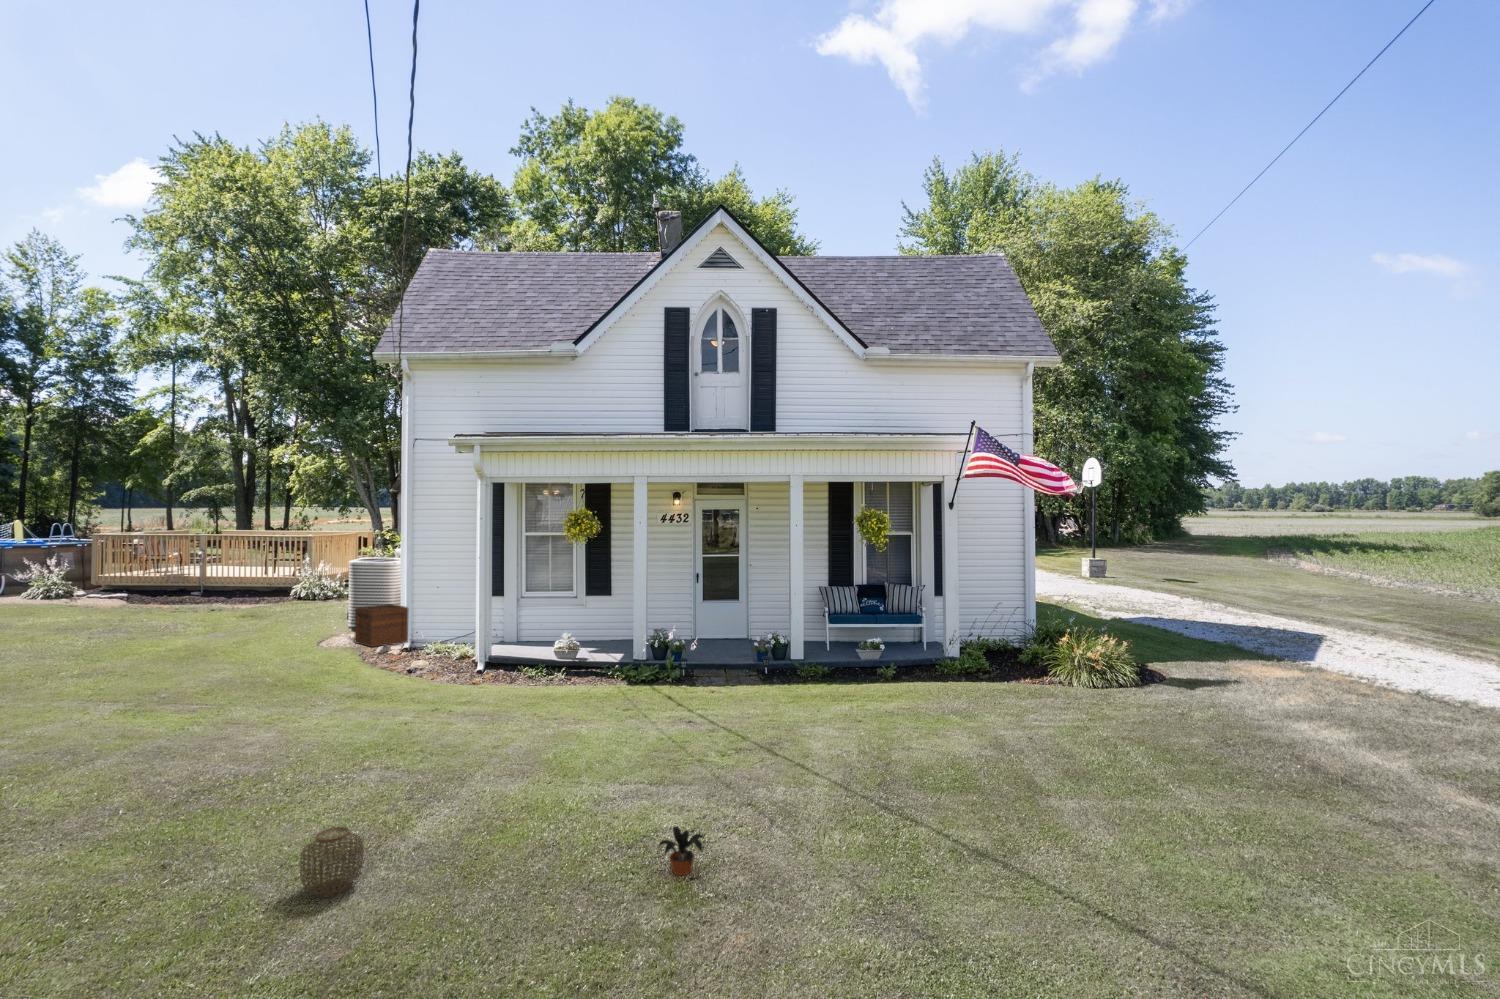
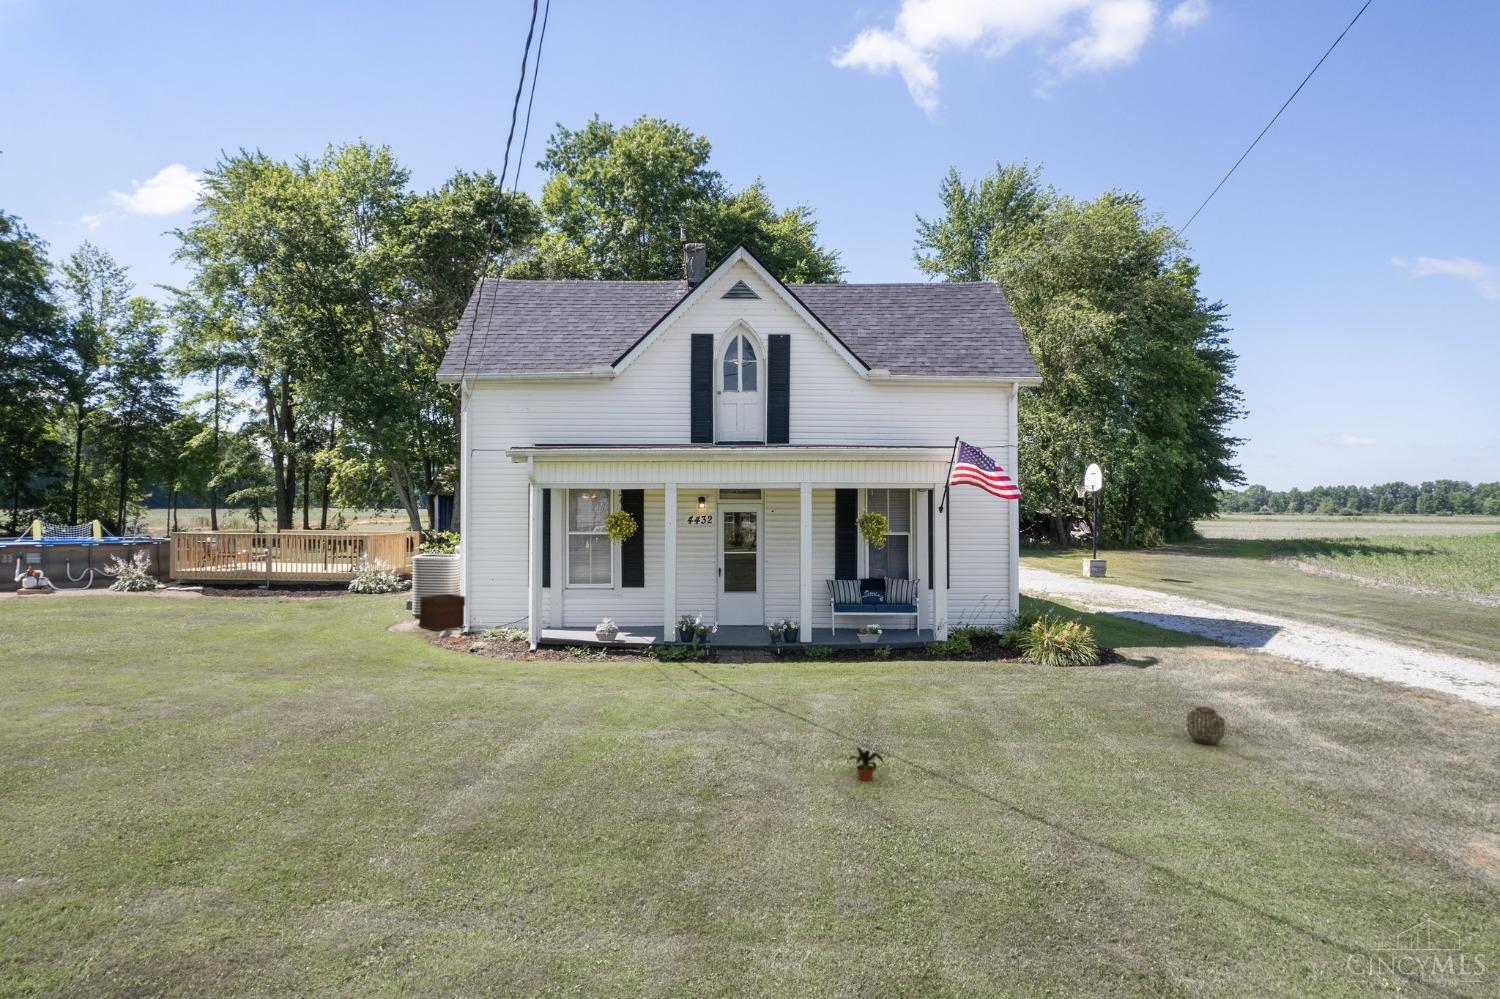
potted plant: present [659,826,704,875] -> present [850,748,883,781]
woven basket: present [300,827,364,897] -> present [1187,707,1225,745]

